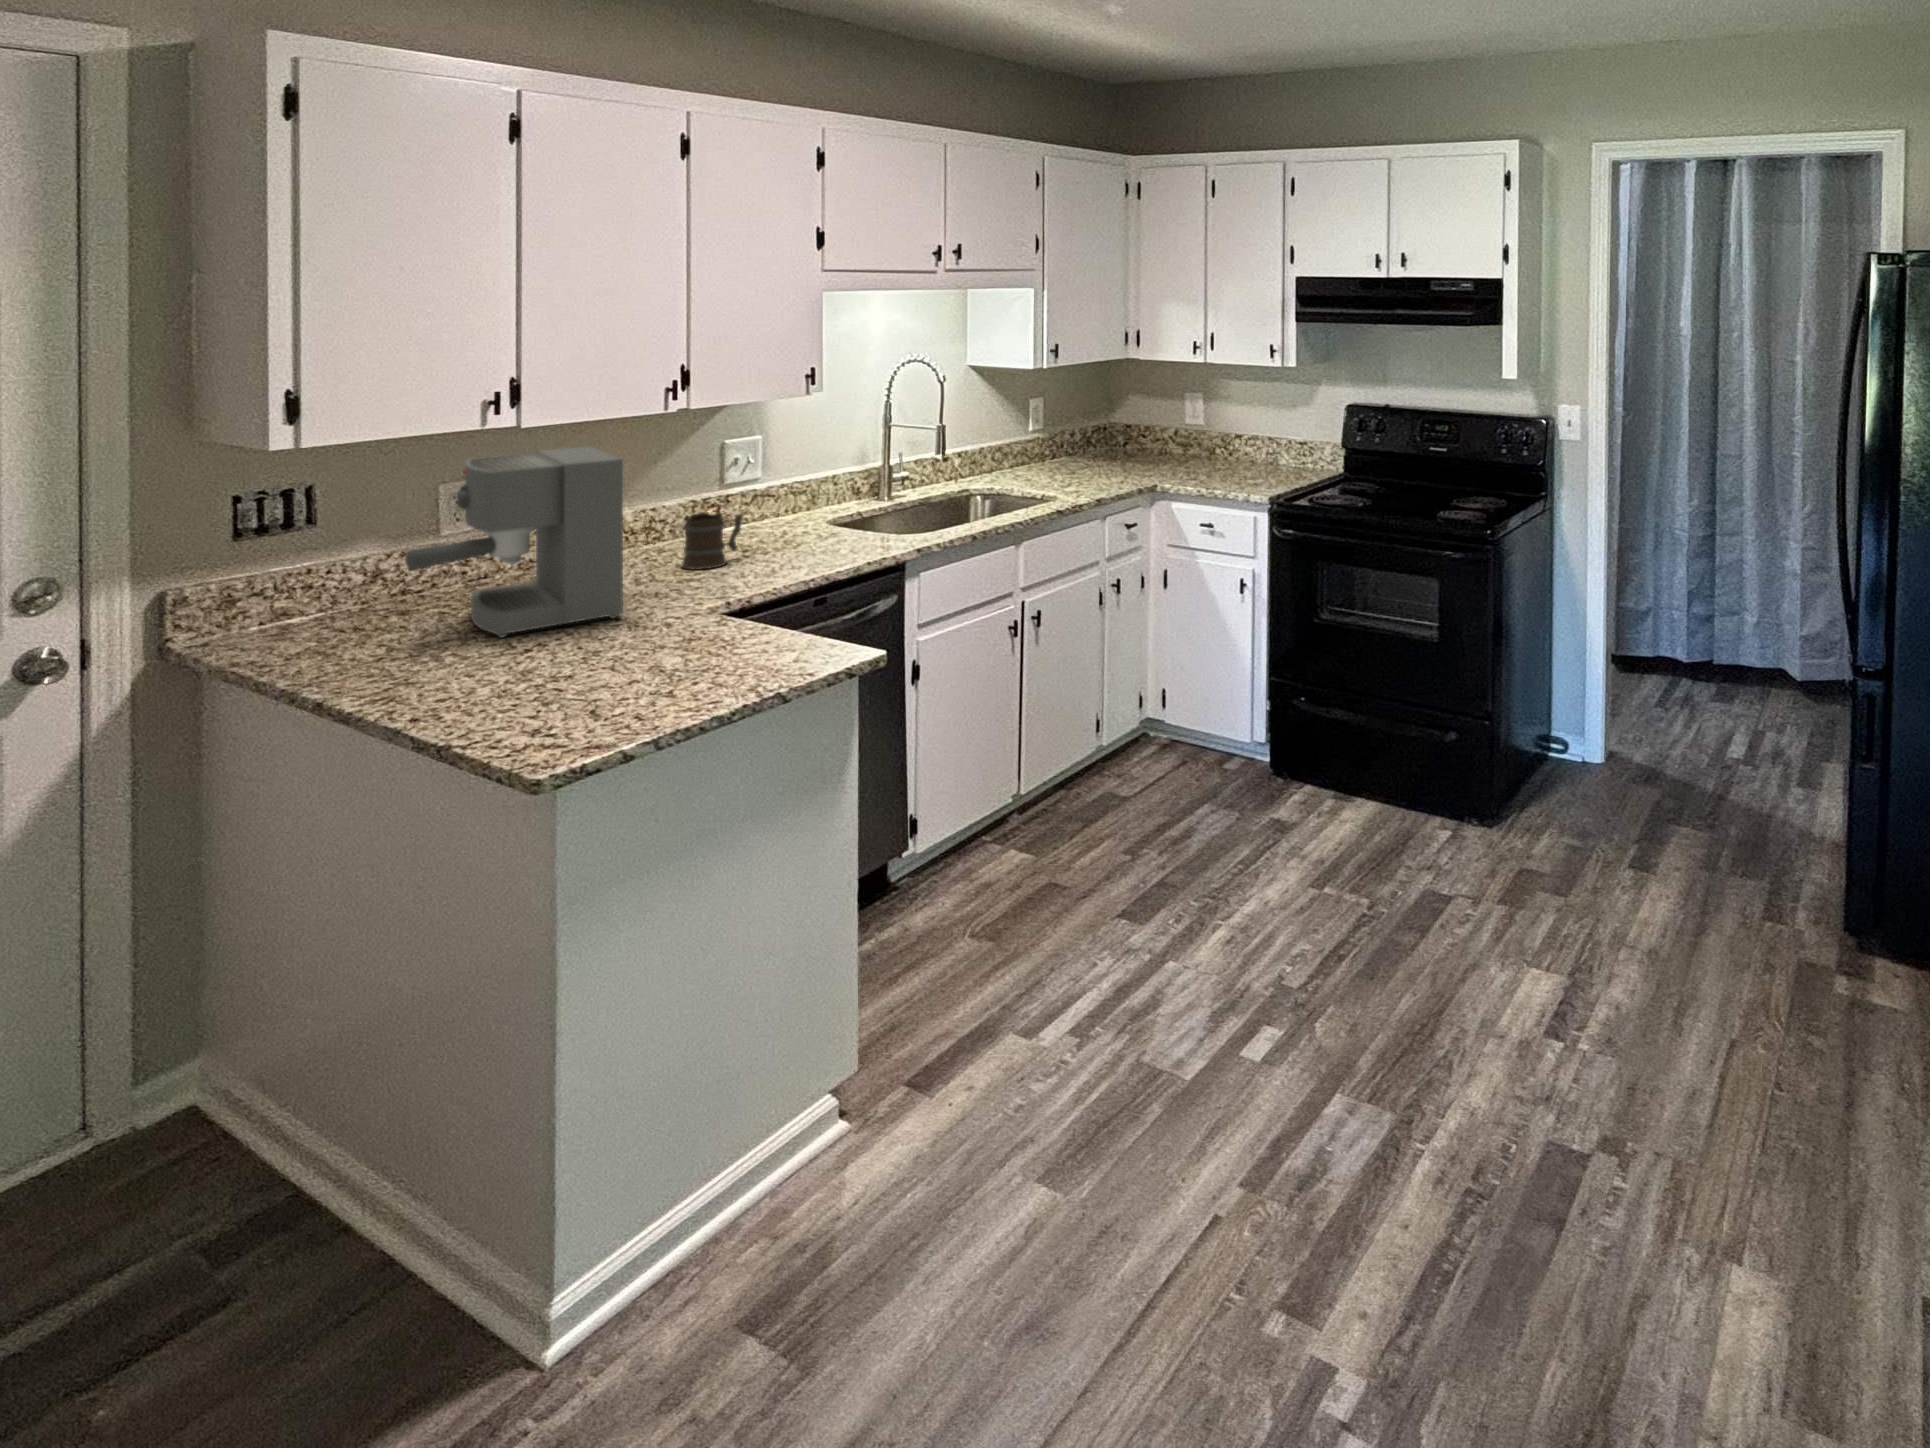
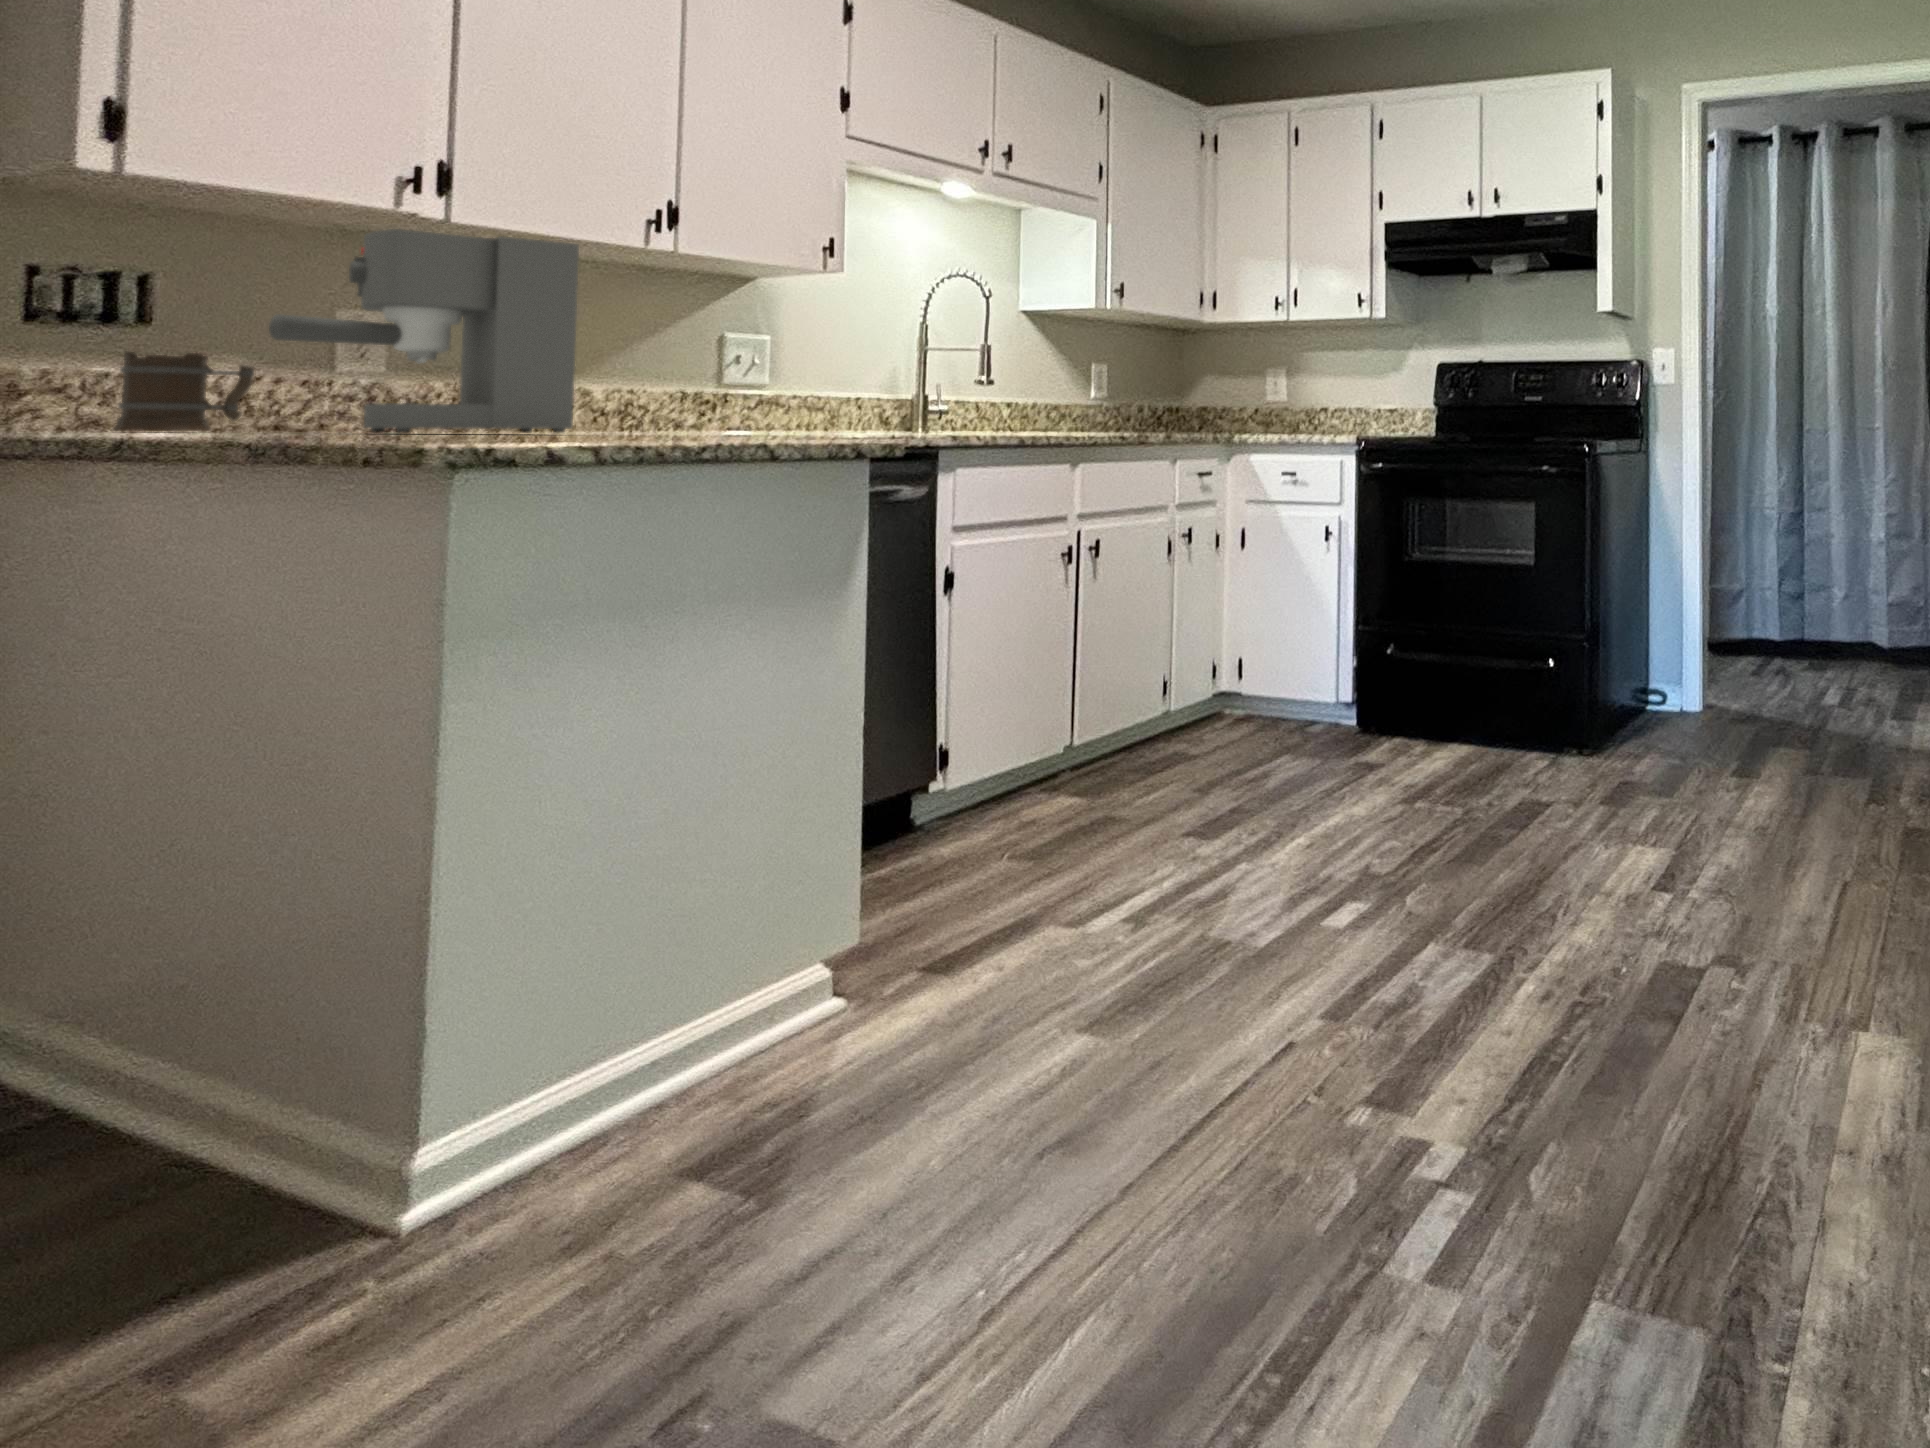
mug: present [681,512,742,570] -> present [113,351,255,431]

